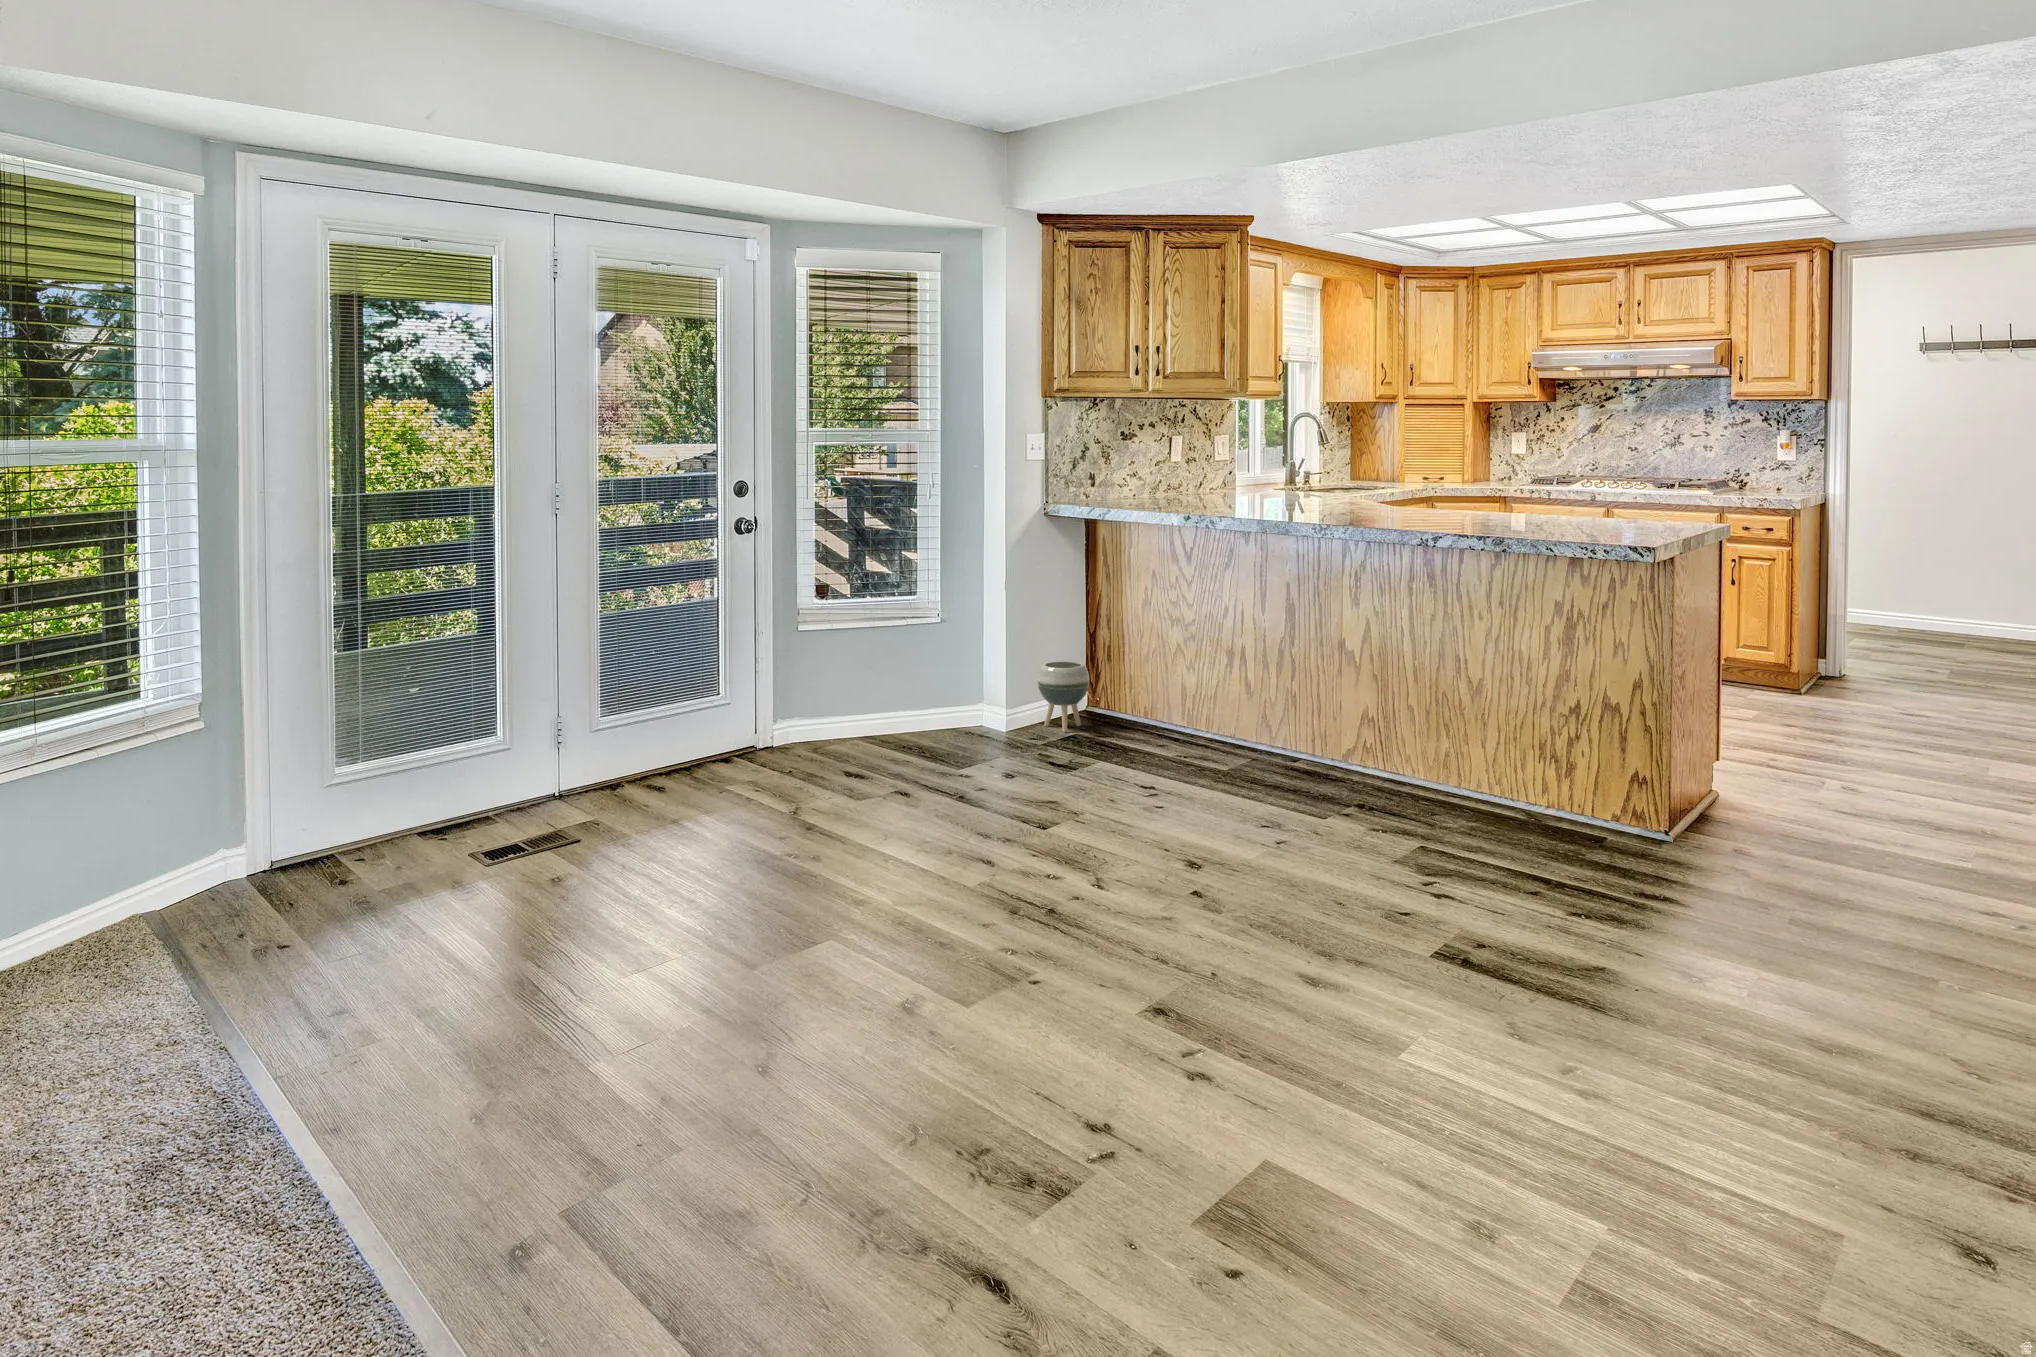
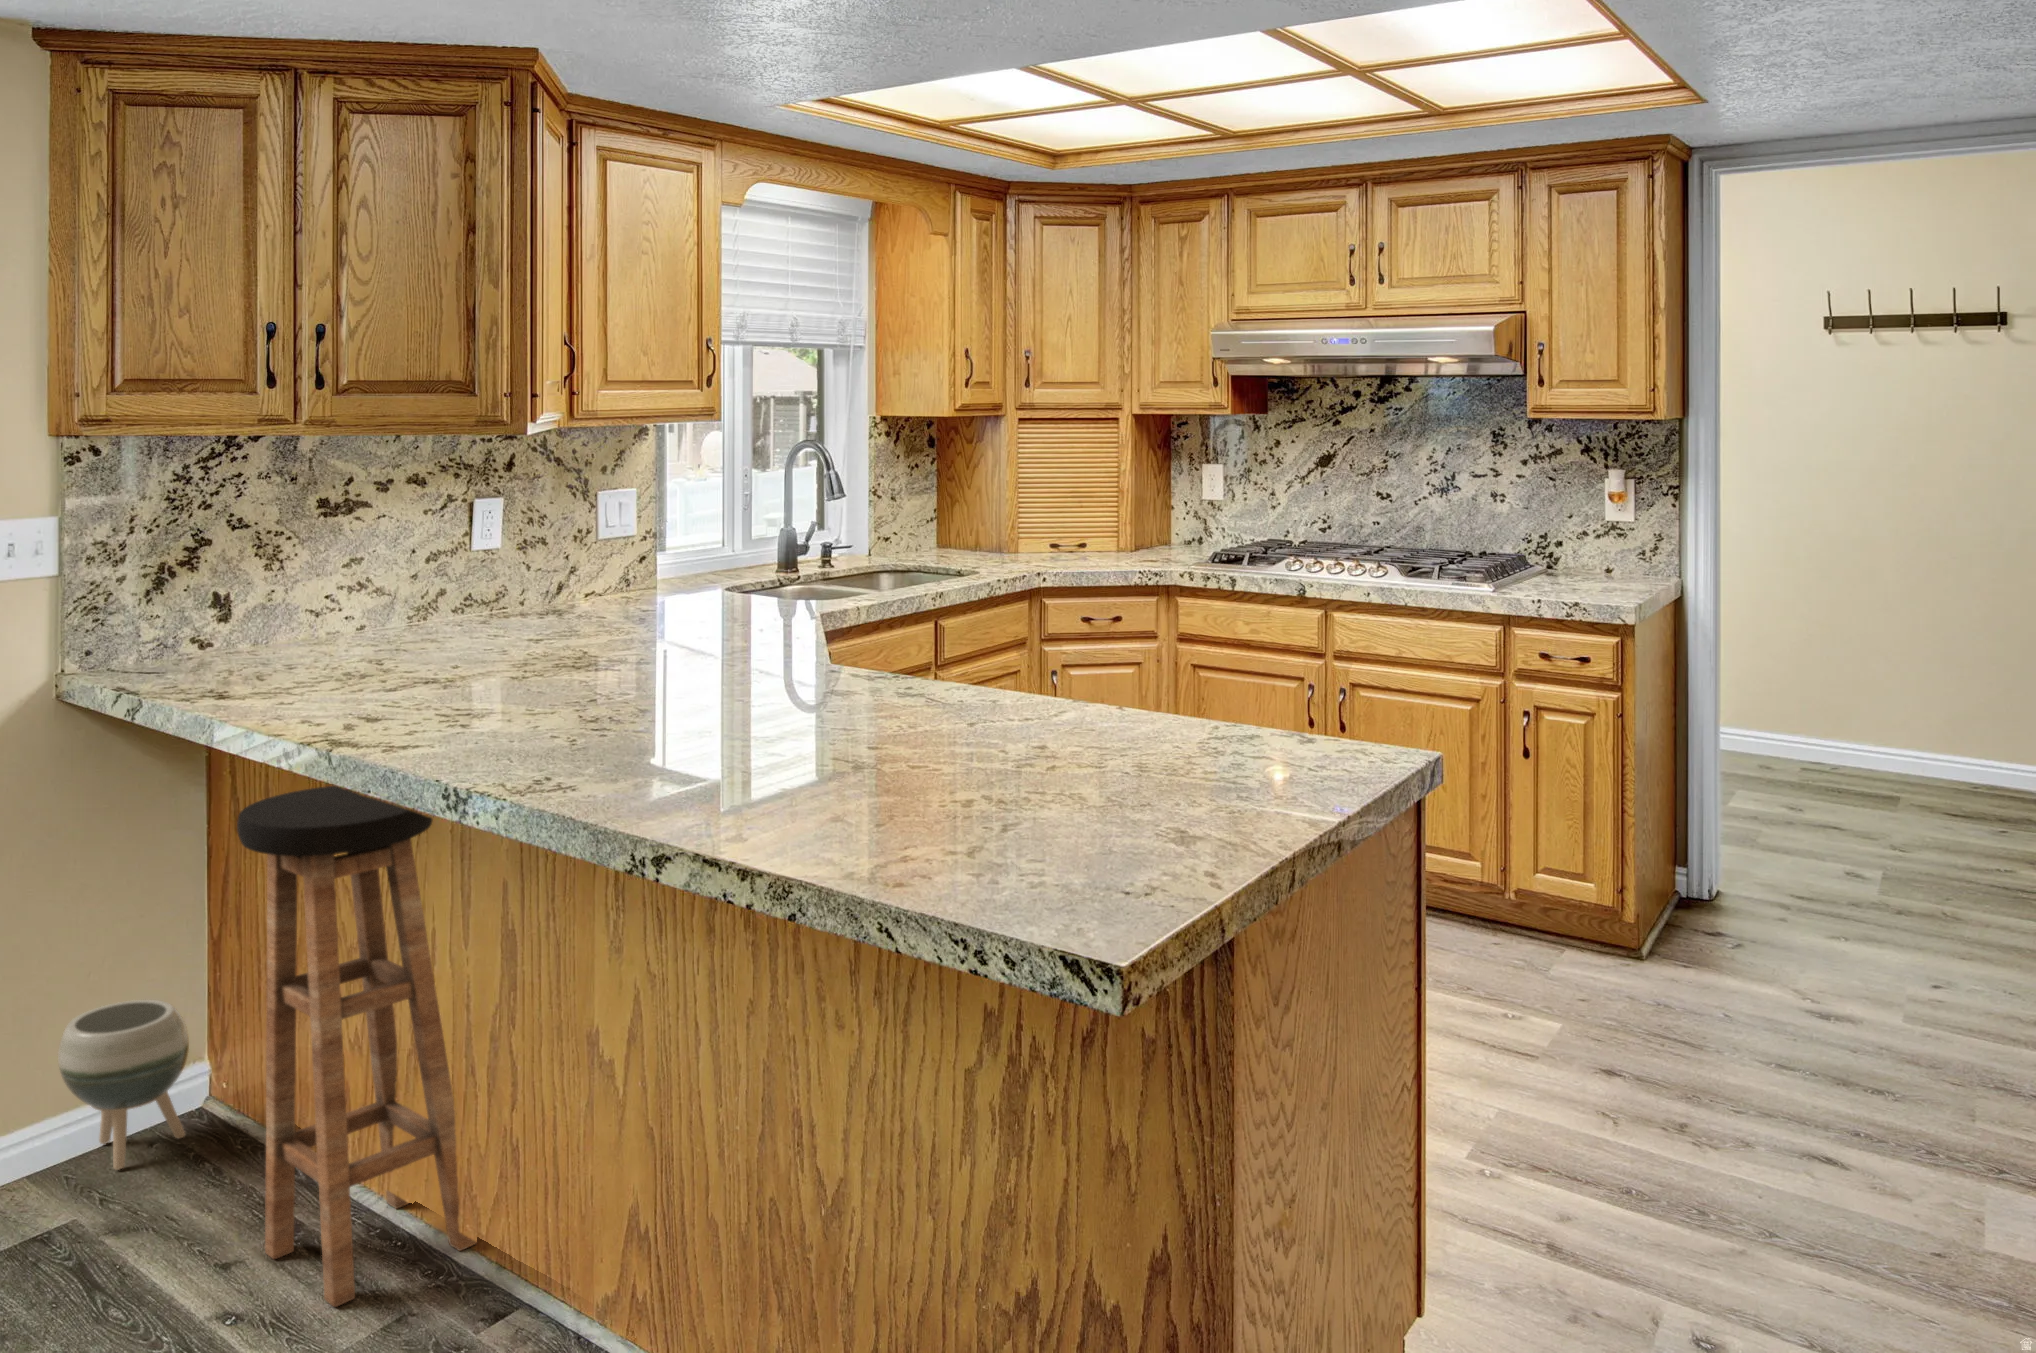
bar stool: none [1165,548,1256,763] -> present [237,786,476,1307]

